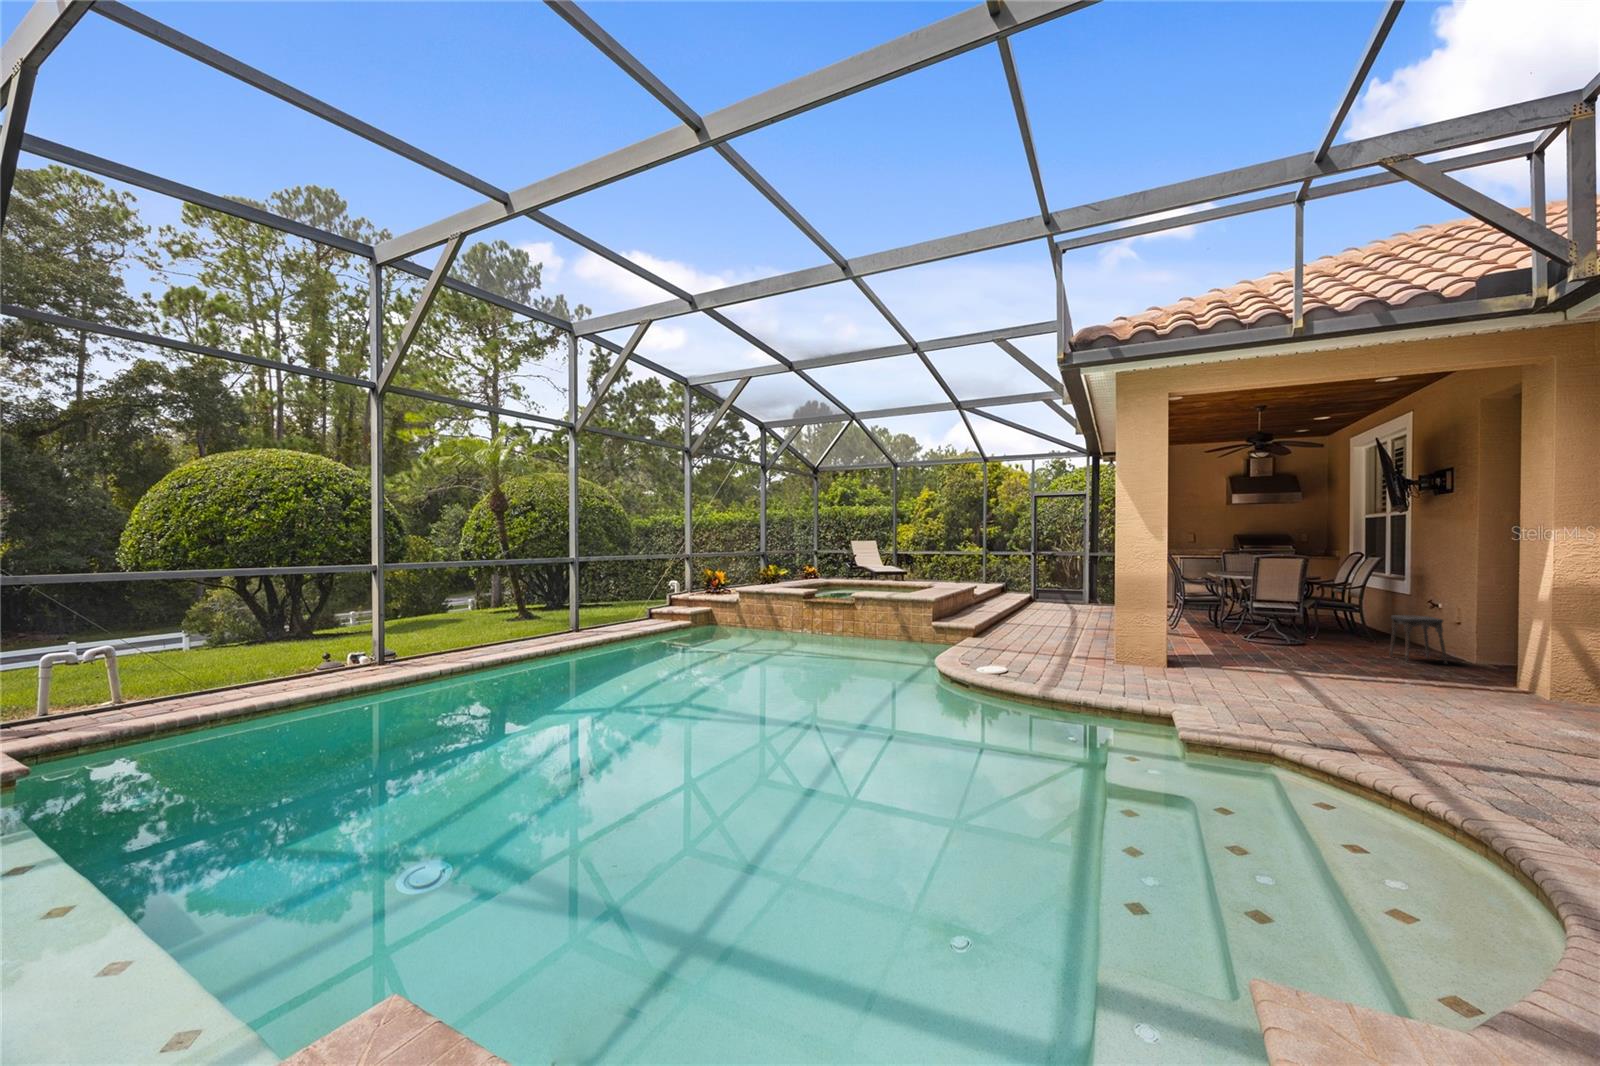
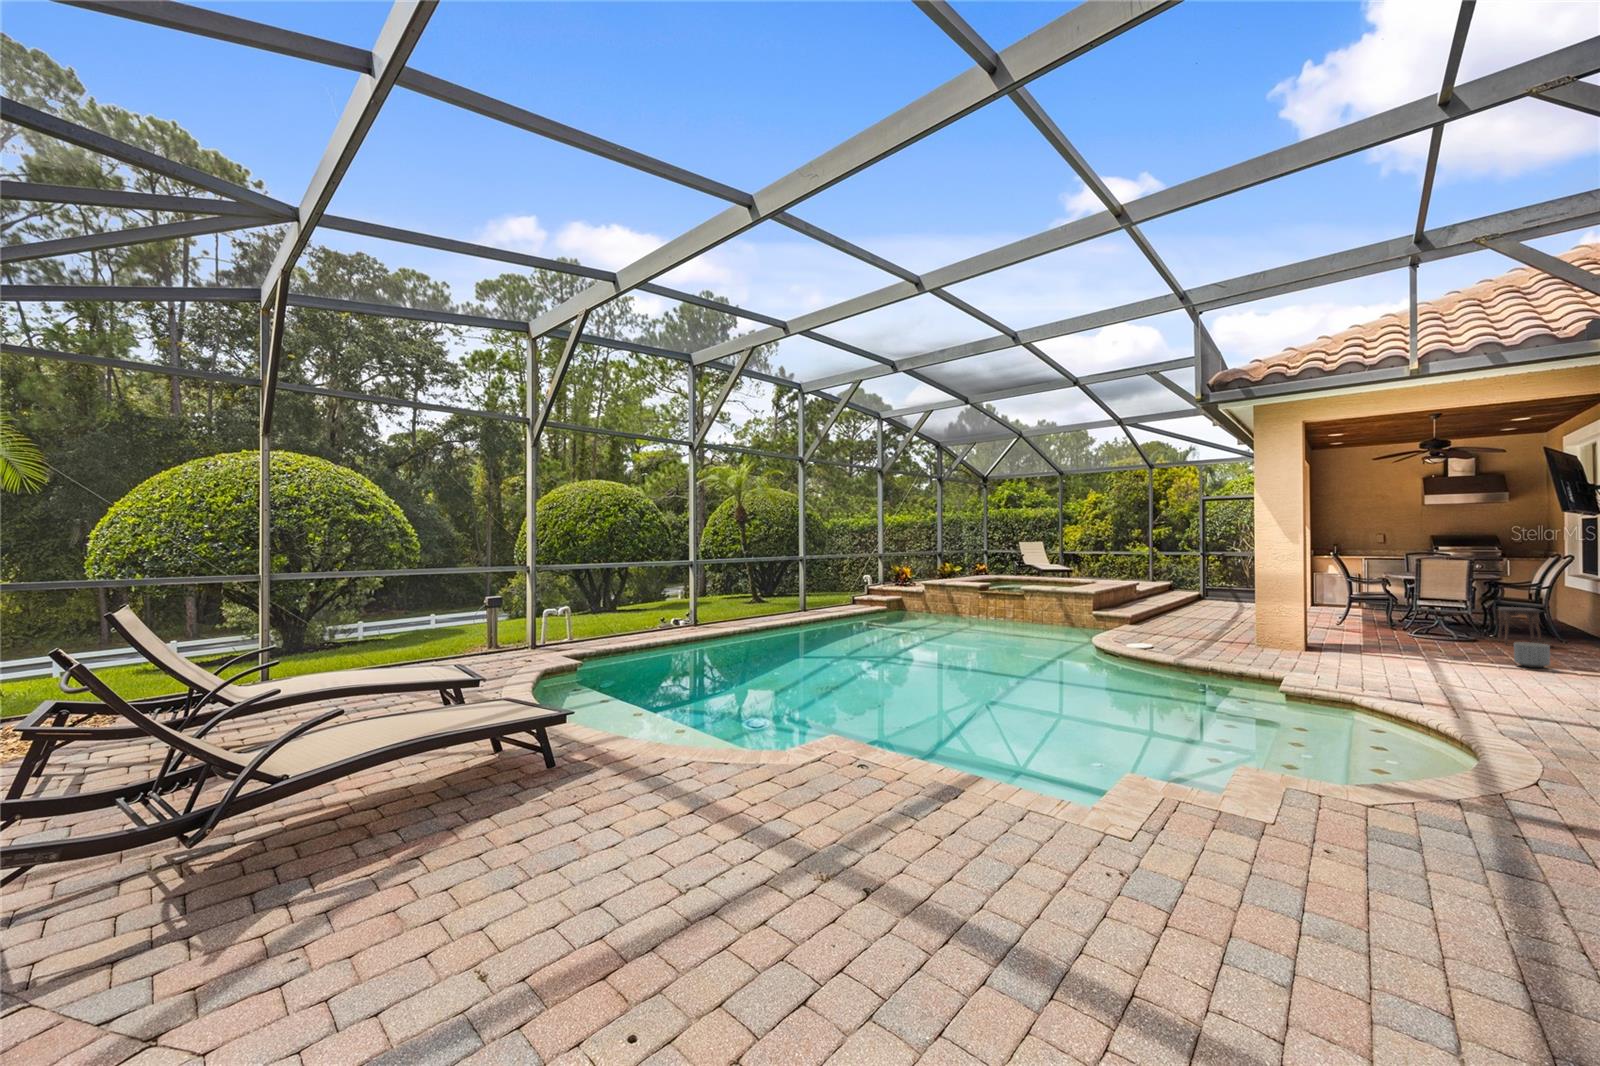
planter: none [1486,671,1538,708] -> present [1514,642,1550,668]

